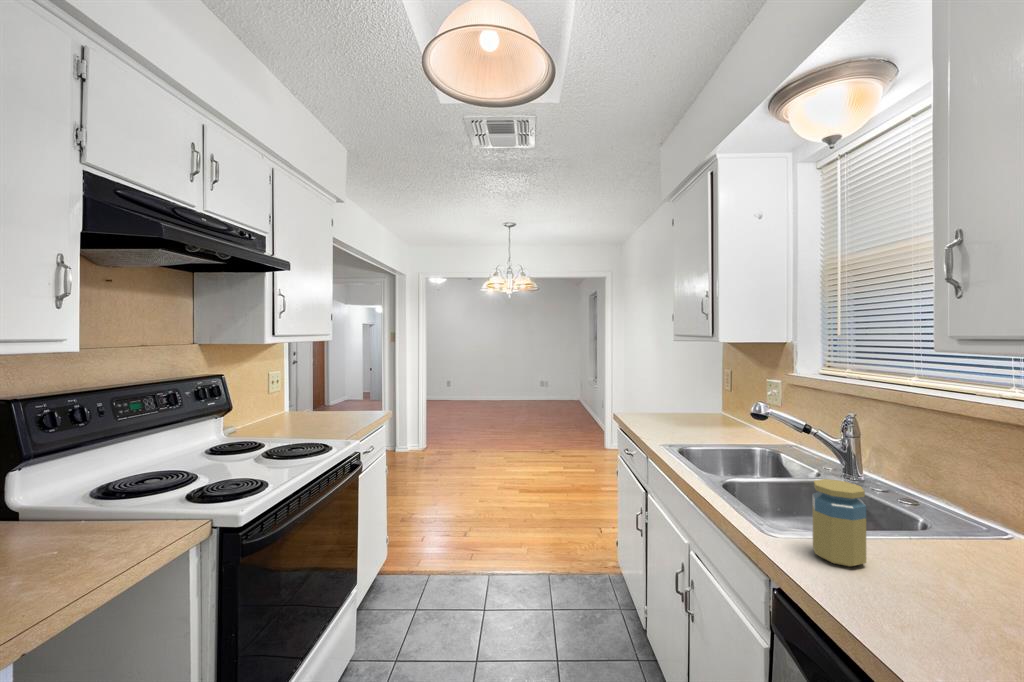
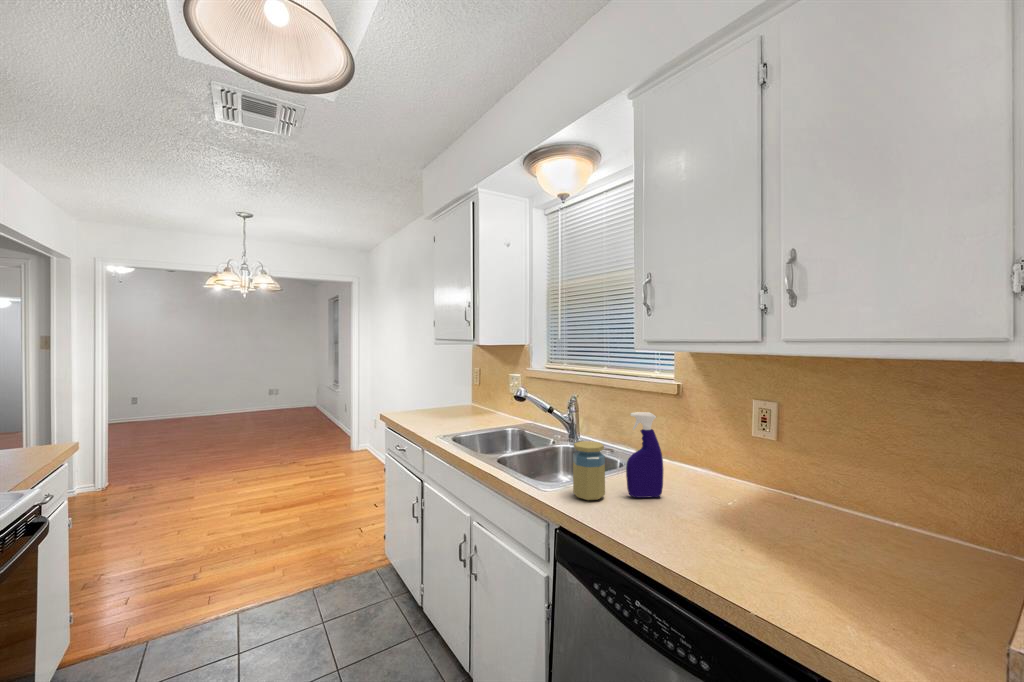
spray bottle: none [908,450,990,592] -> present [626,412,663,498]

